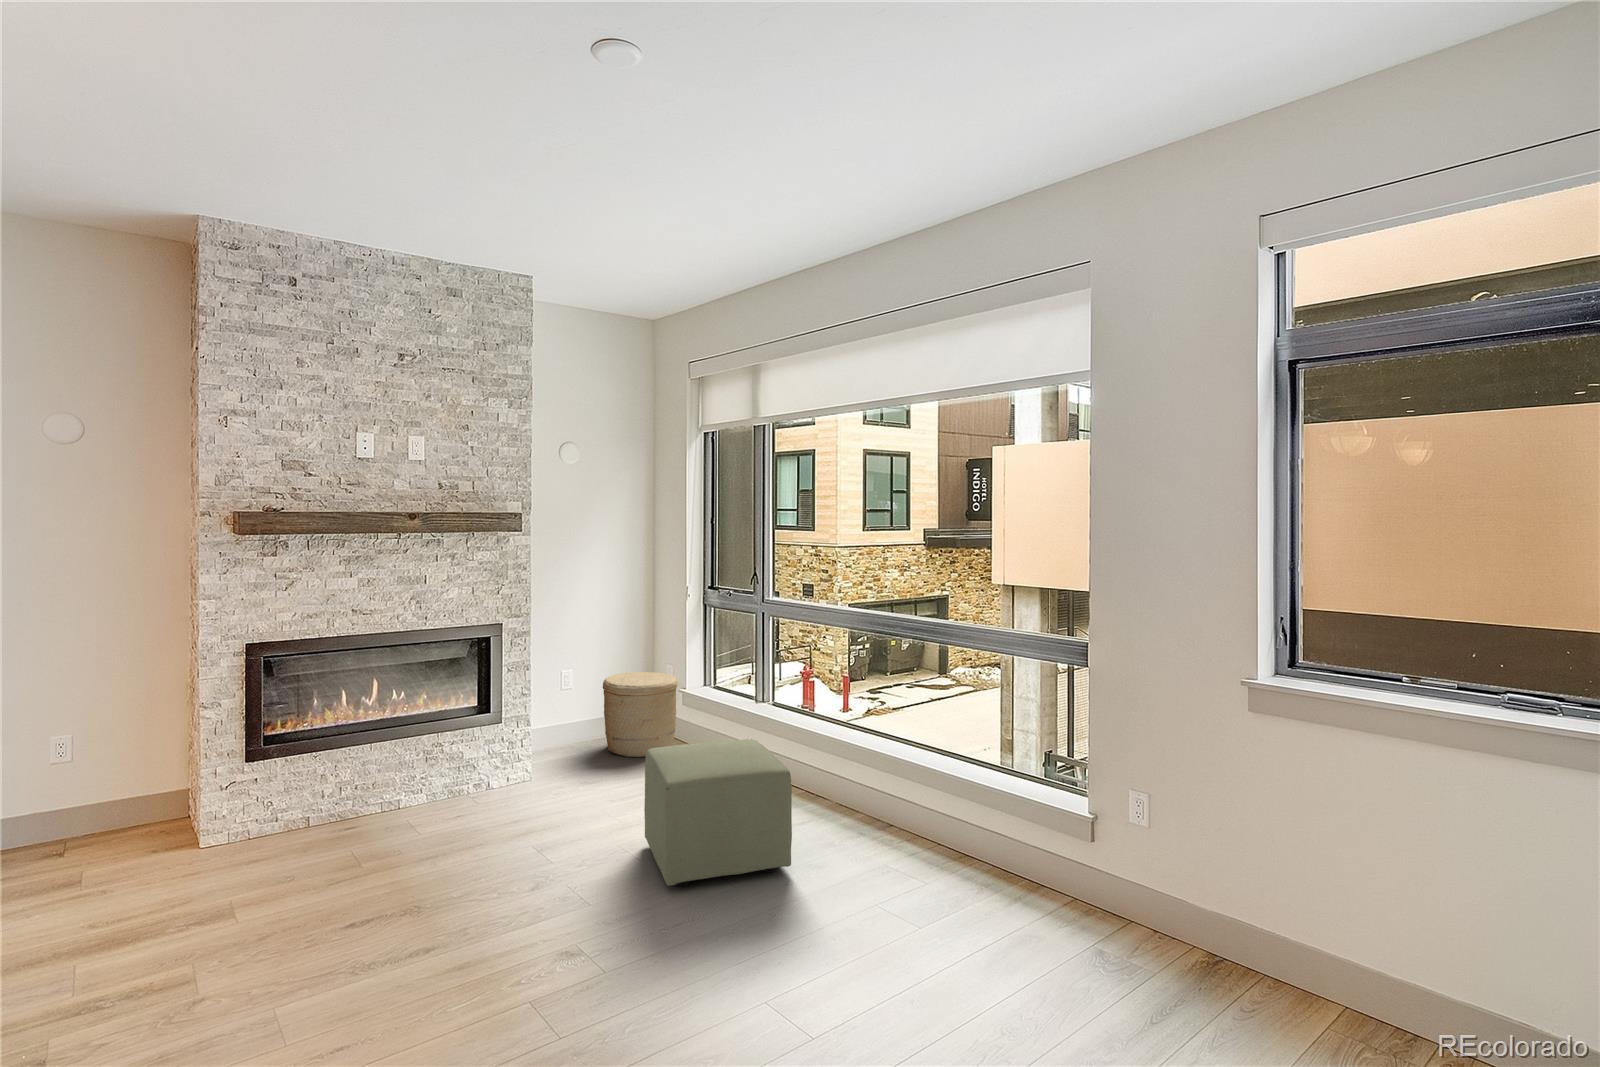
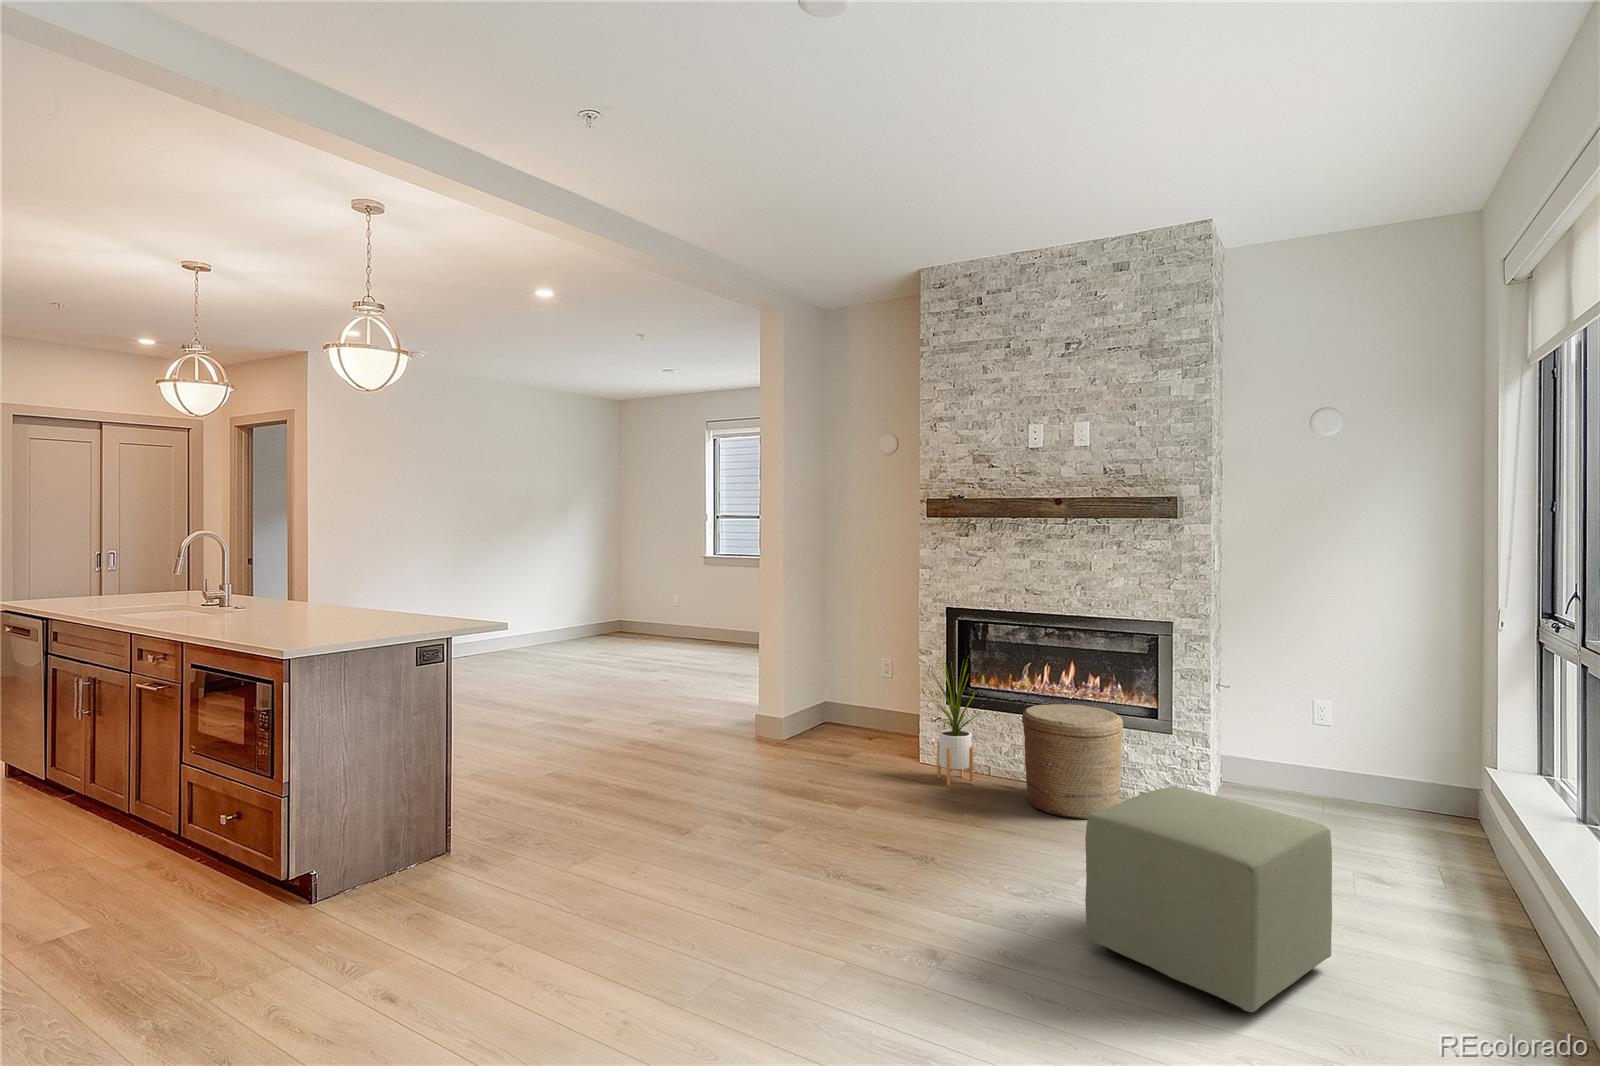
woven basket: present [603,672,678,757] -> present [1022,704,1123,819]
house plant: none [245,693,339,852] -> present [923,663,987,786]

